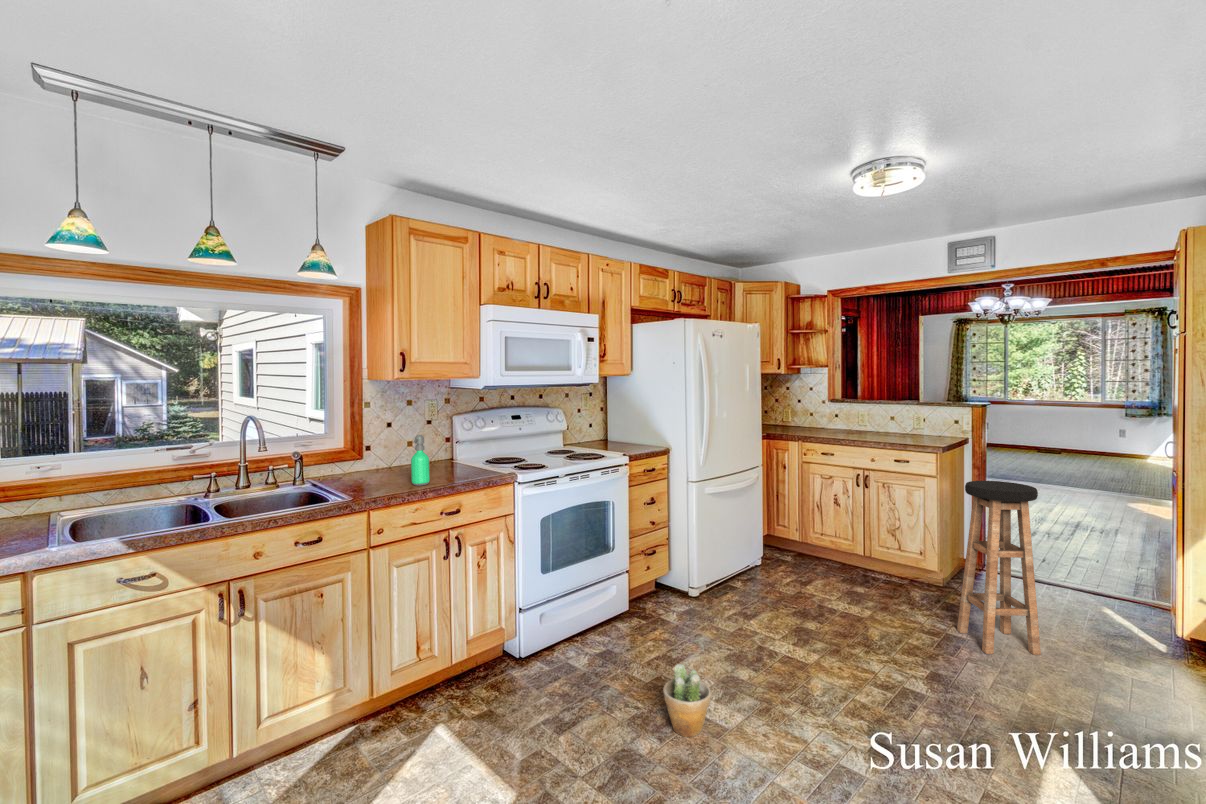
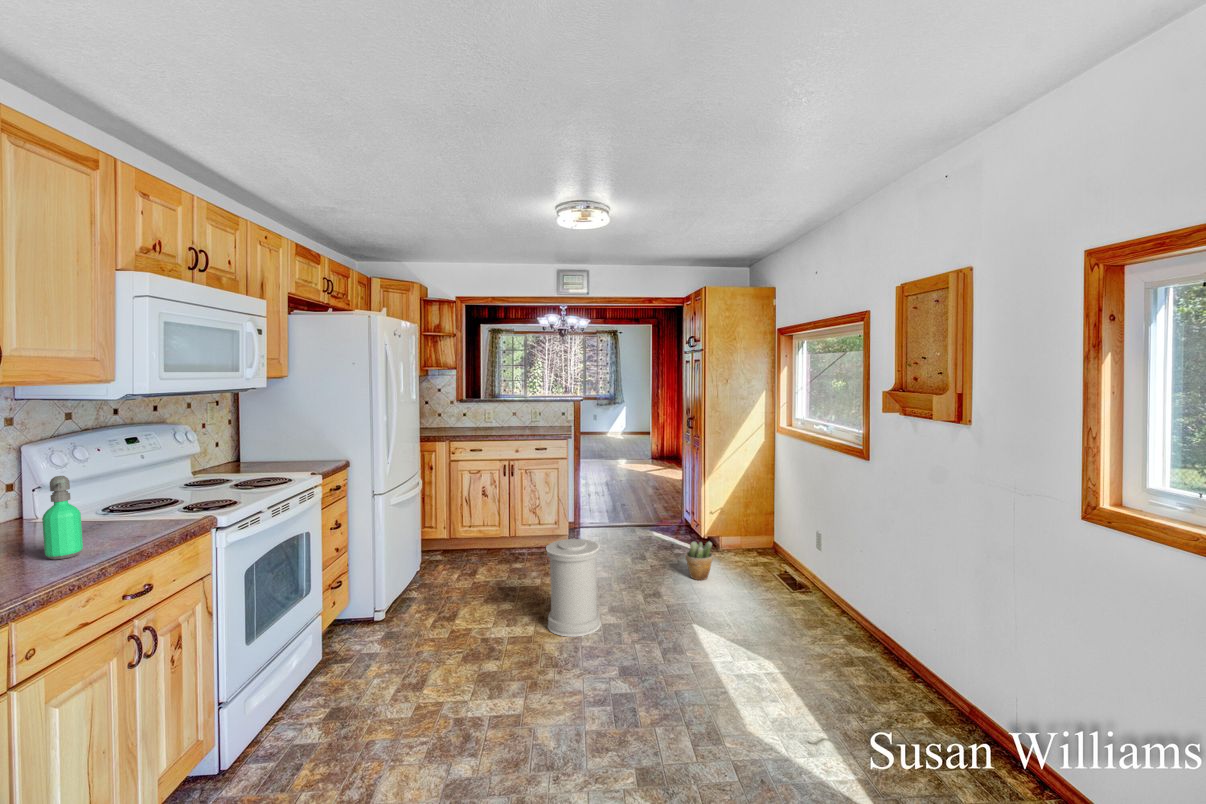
bar stool: present [957,481,1041,655] -> none [604,455,657,585]
trash can: none [831,567,902,687] -> present [546,539,601,637]
potted plant: present [663,664,711,737] -> present [685,542,713,580]

